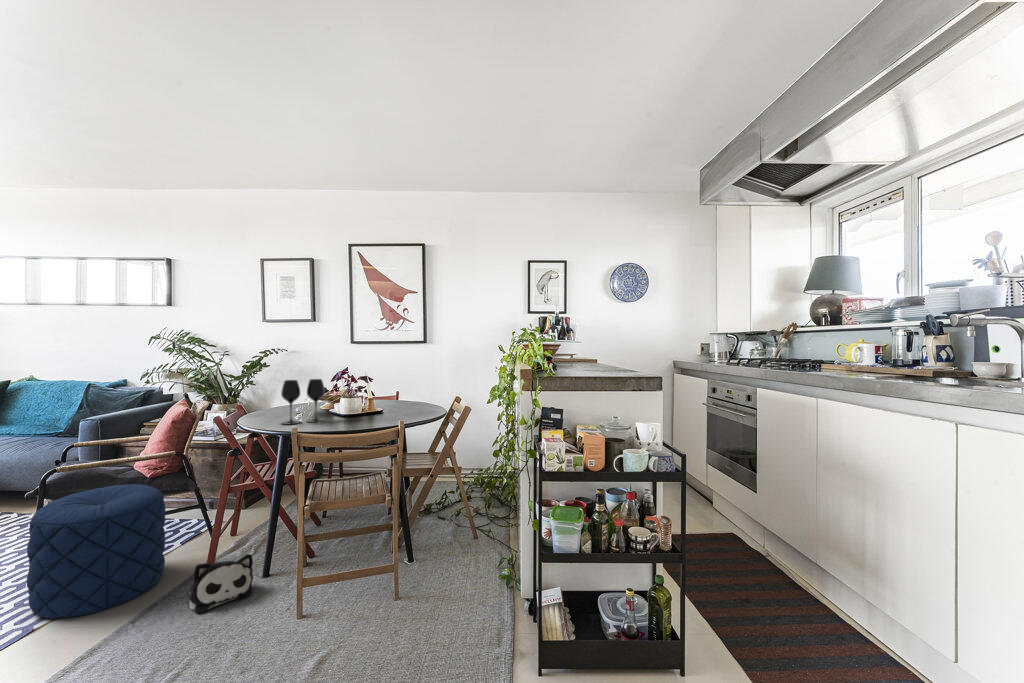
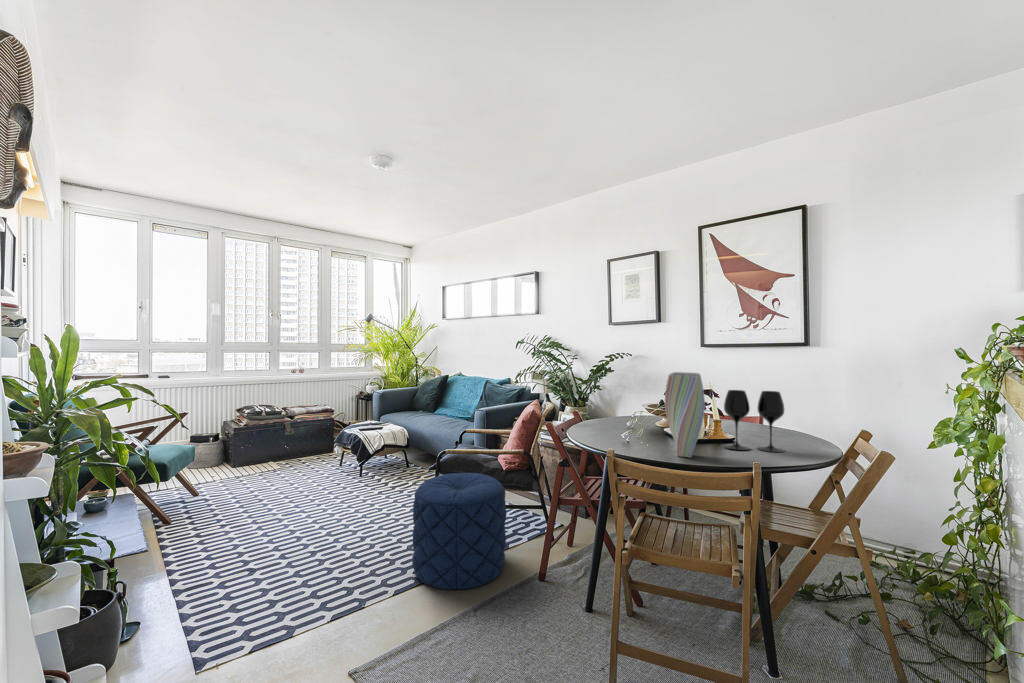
vase: none [338,365,366,426] -> present [665,372,705,457]
wine glass: present [281,379,325,424] -> present [724,390,785,452]
plush toy: present [188,554,253,613] -> none [511,578,570,634]

